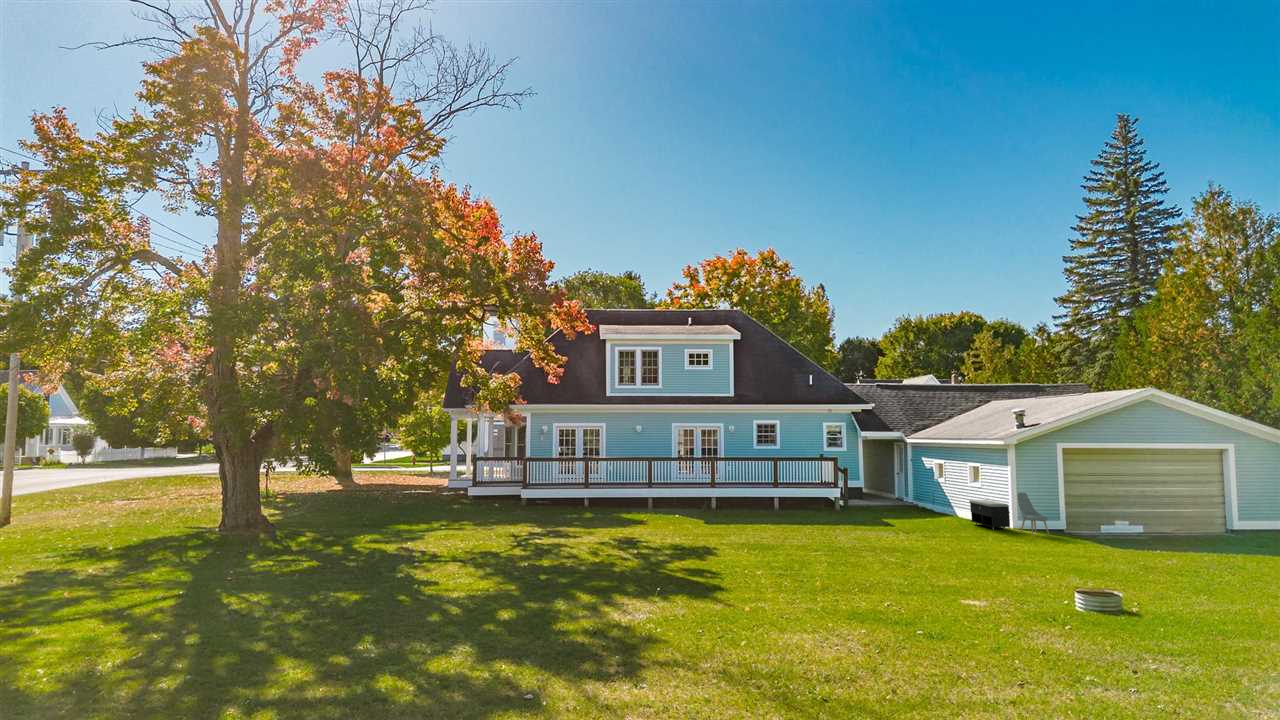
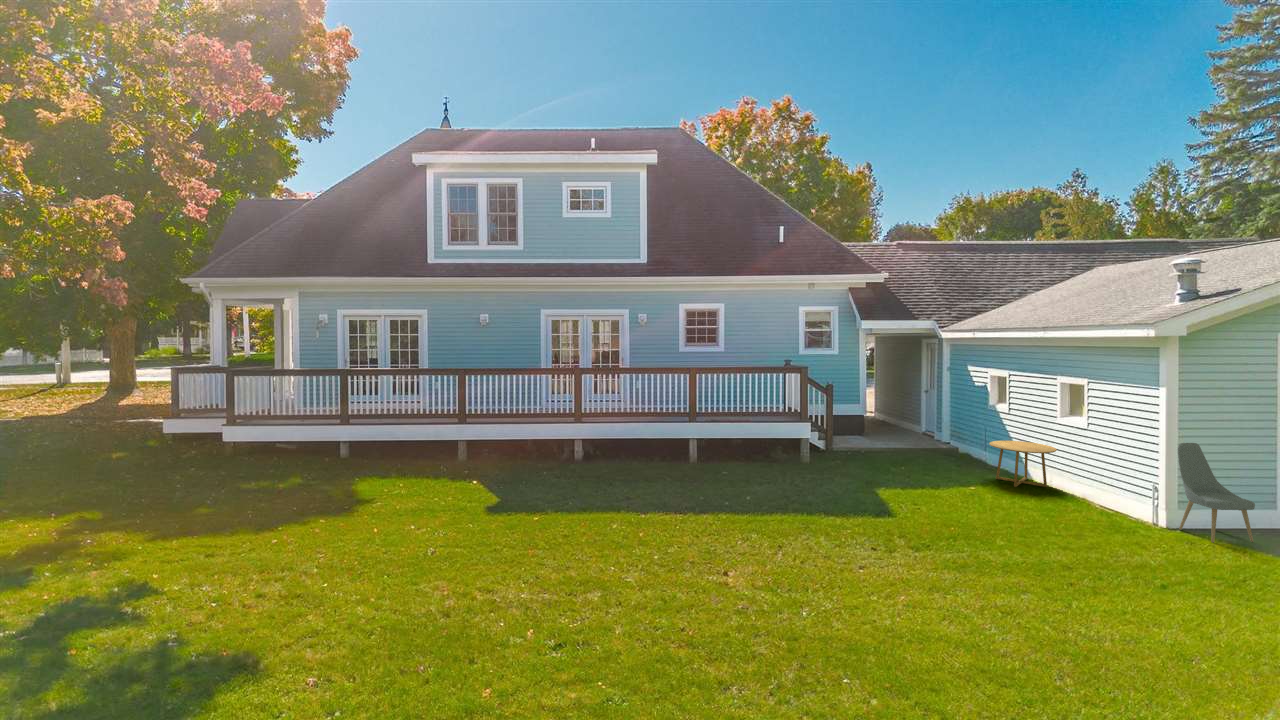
round table: none [936,497,969,520] -> present [989,441,1057,487]
storage bench: present [969,500,1010,529] -> none [1060,452,1153,519]

